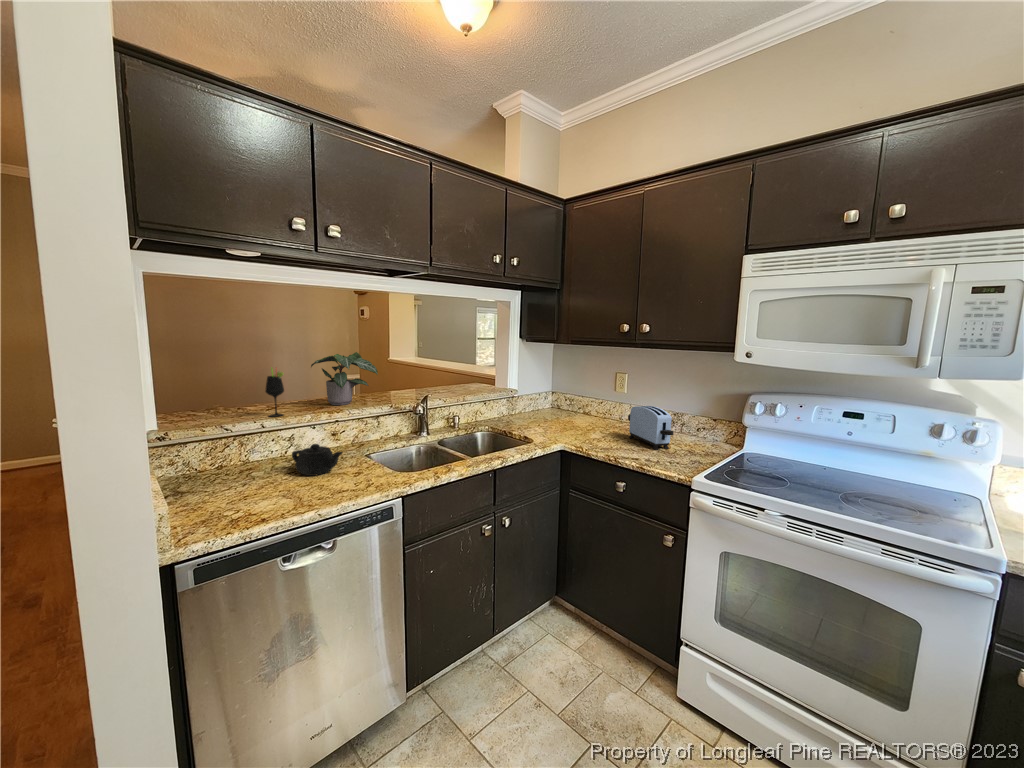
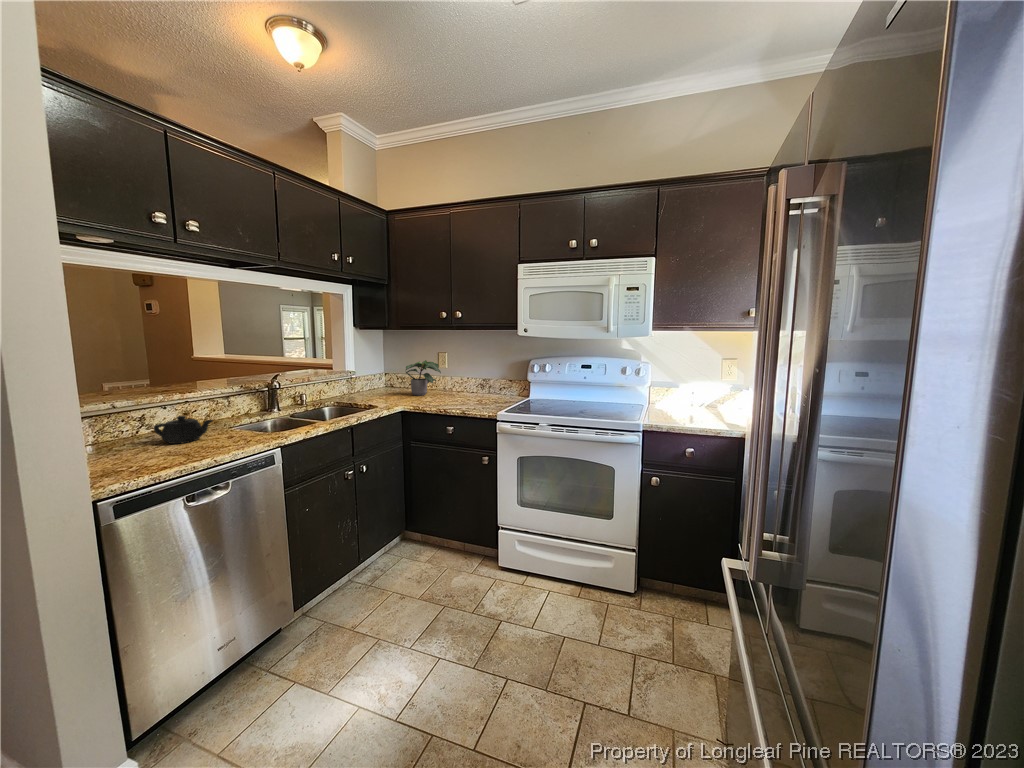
potted plant: present [311,352,378,405] -> present [406,360,441,395]
wine glass: present [265,368,284,417] -> none [105,350,128,399]
toaster: present [628,406,674,450] -> none [451,373,484,403]

